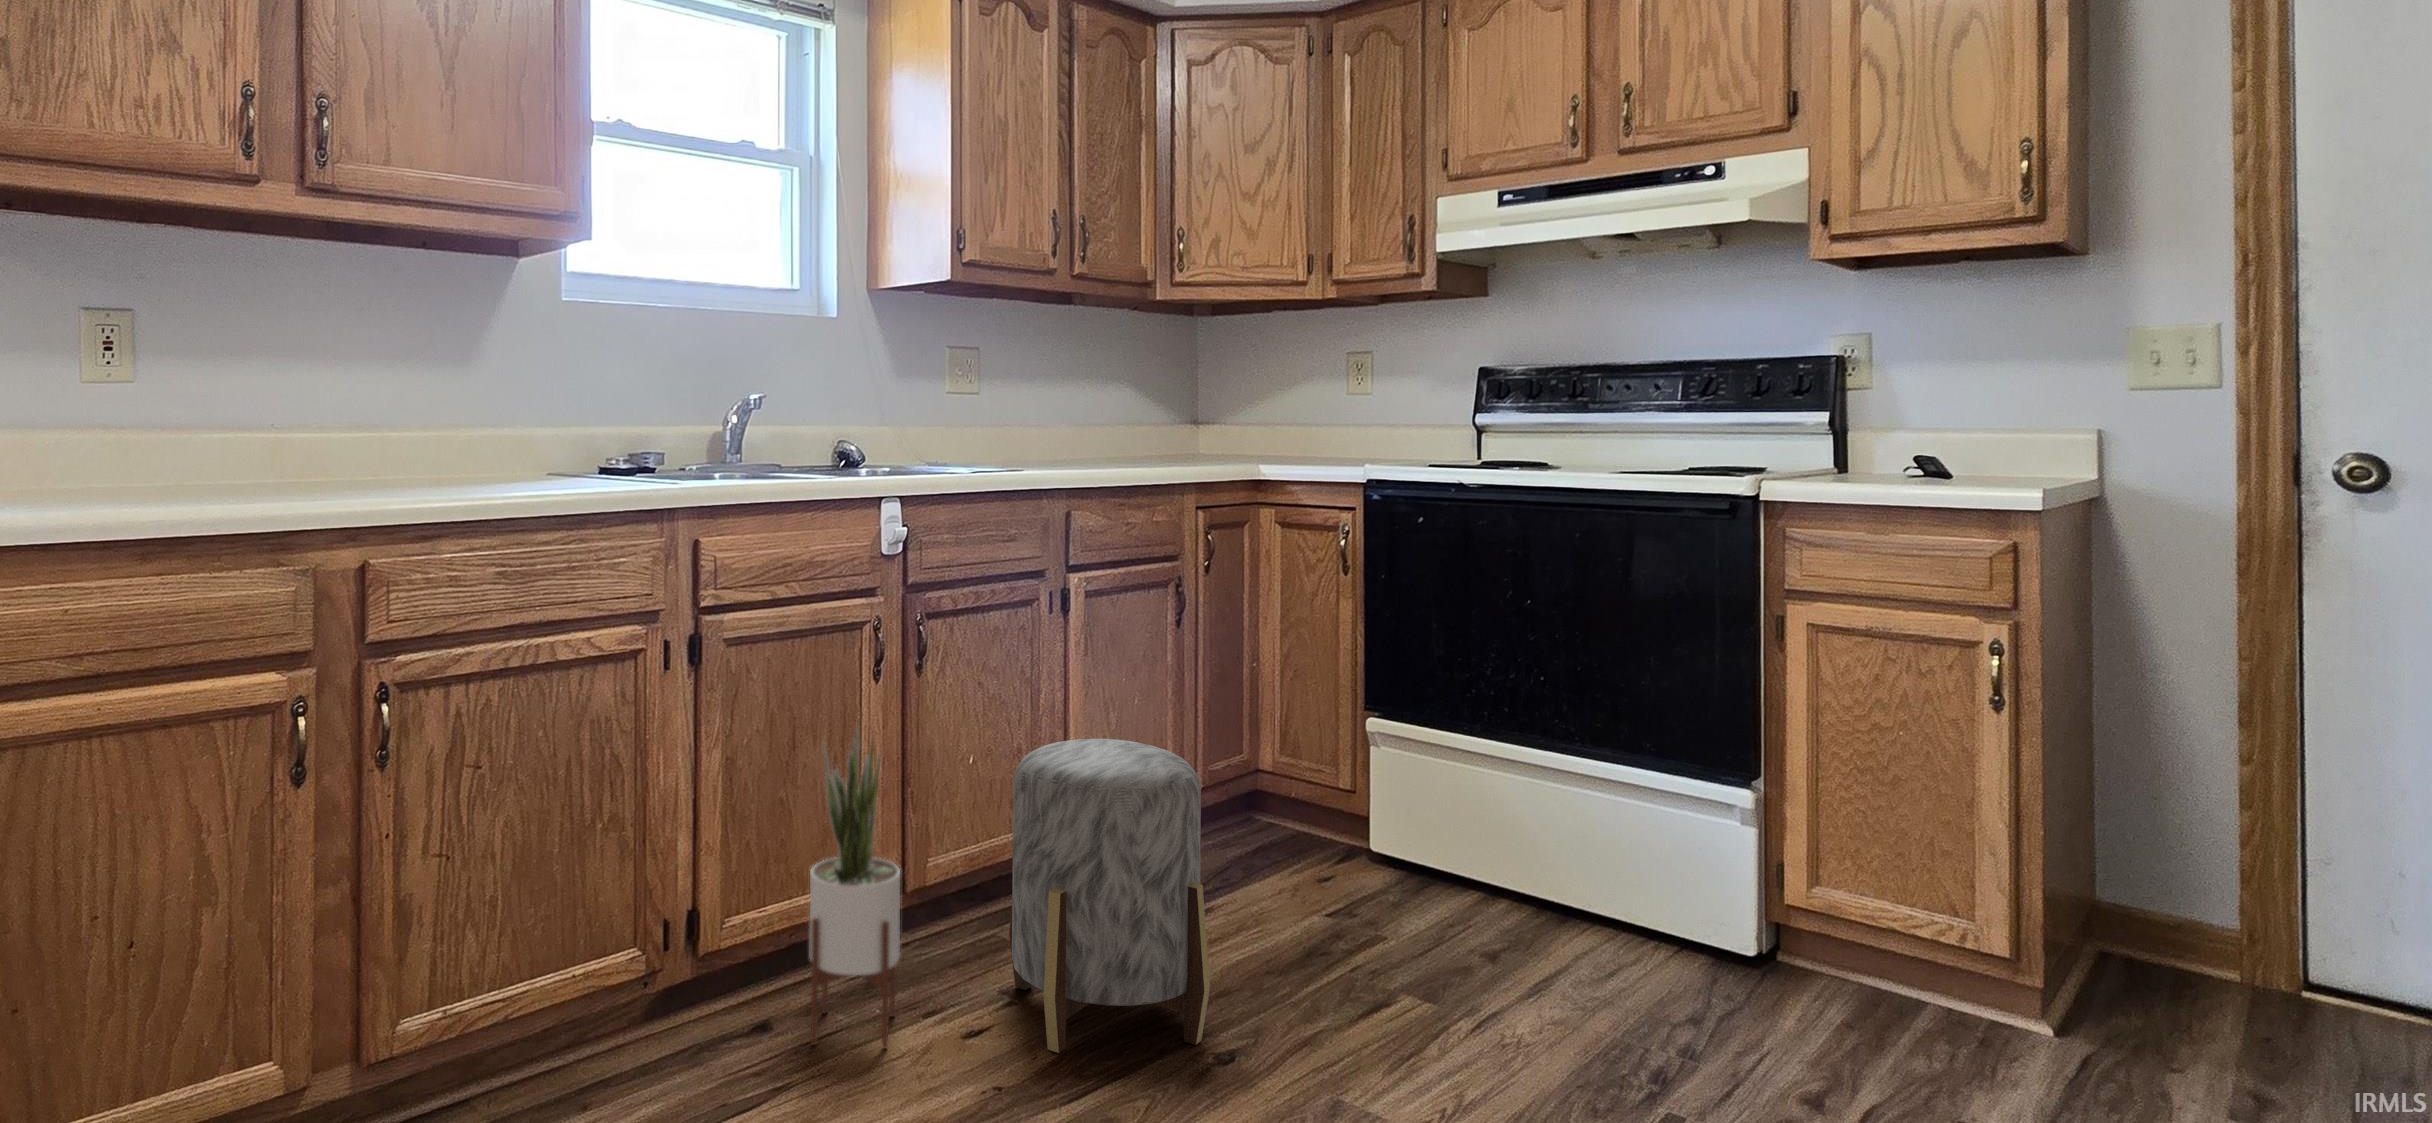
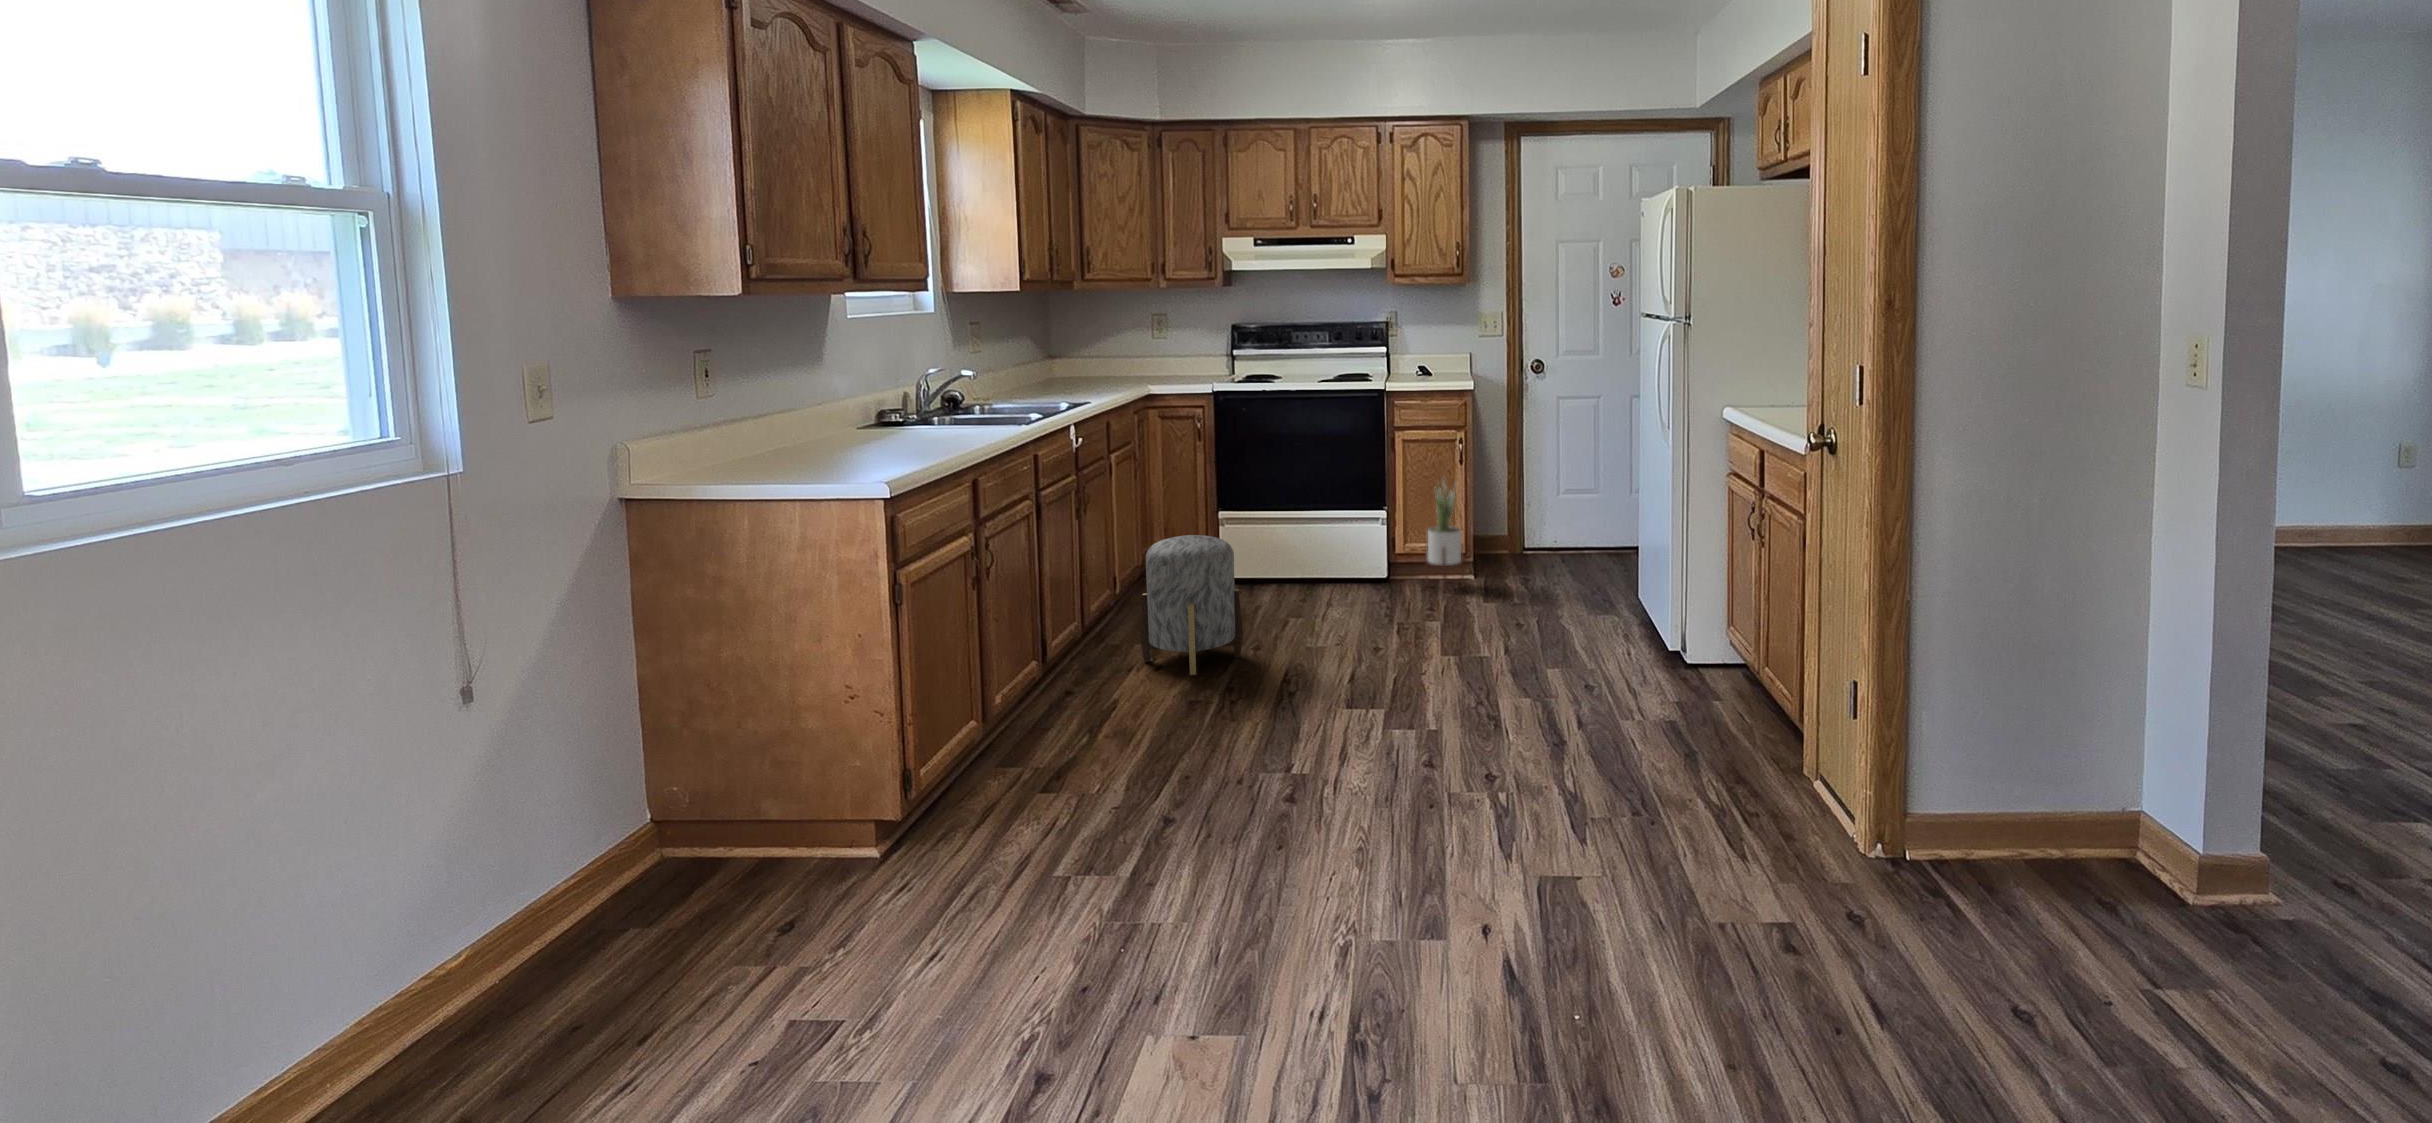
potted plant: present [810,728,900,1049] -> present [1425,484,1464,585]

